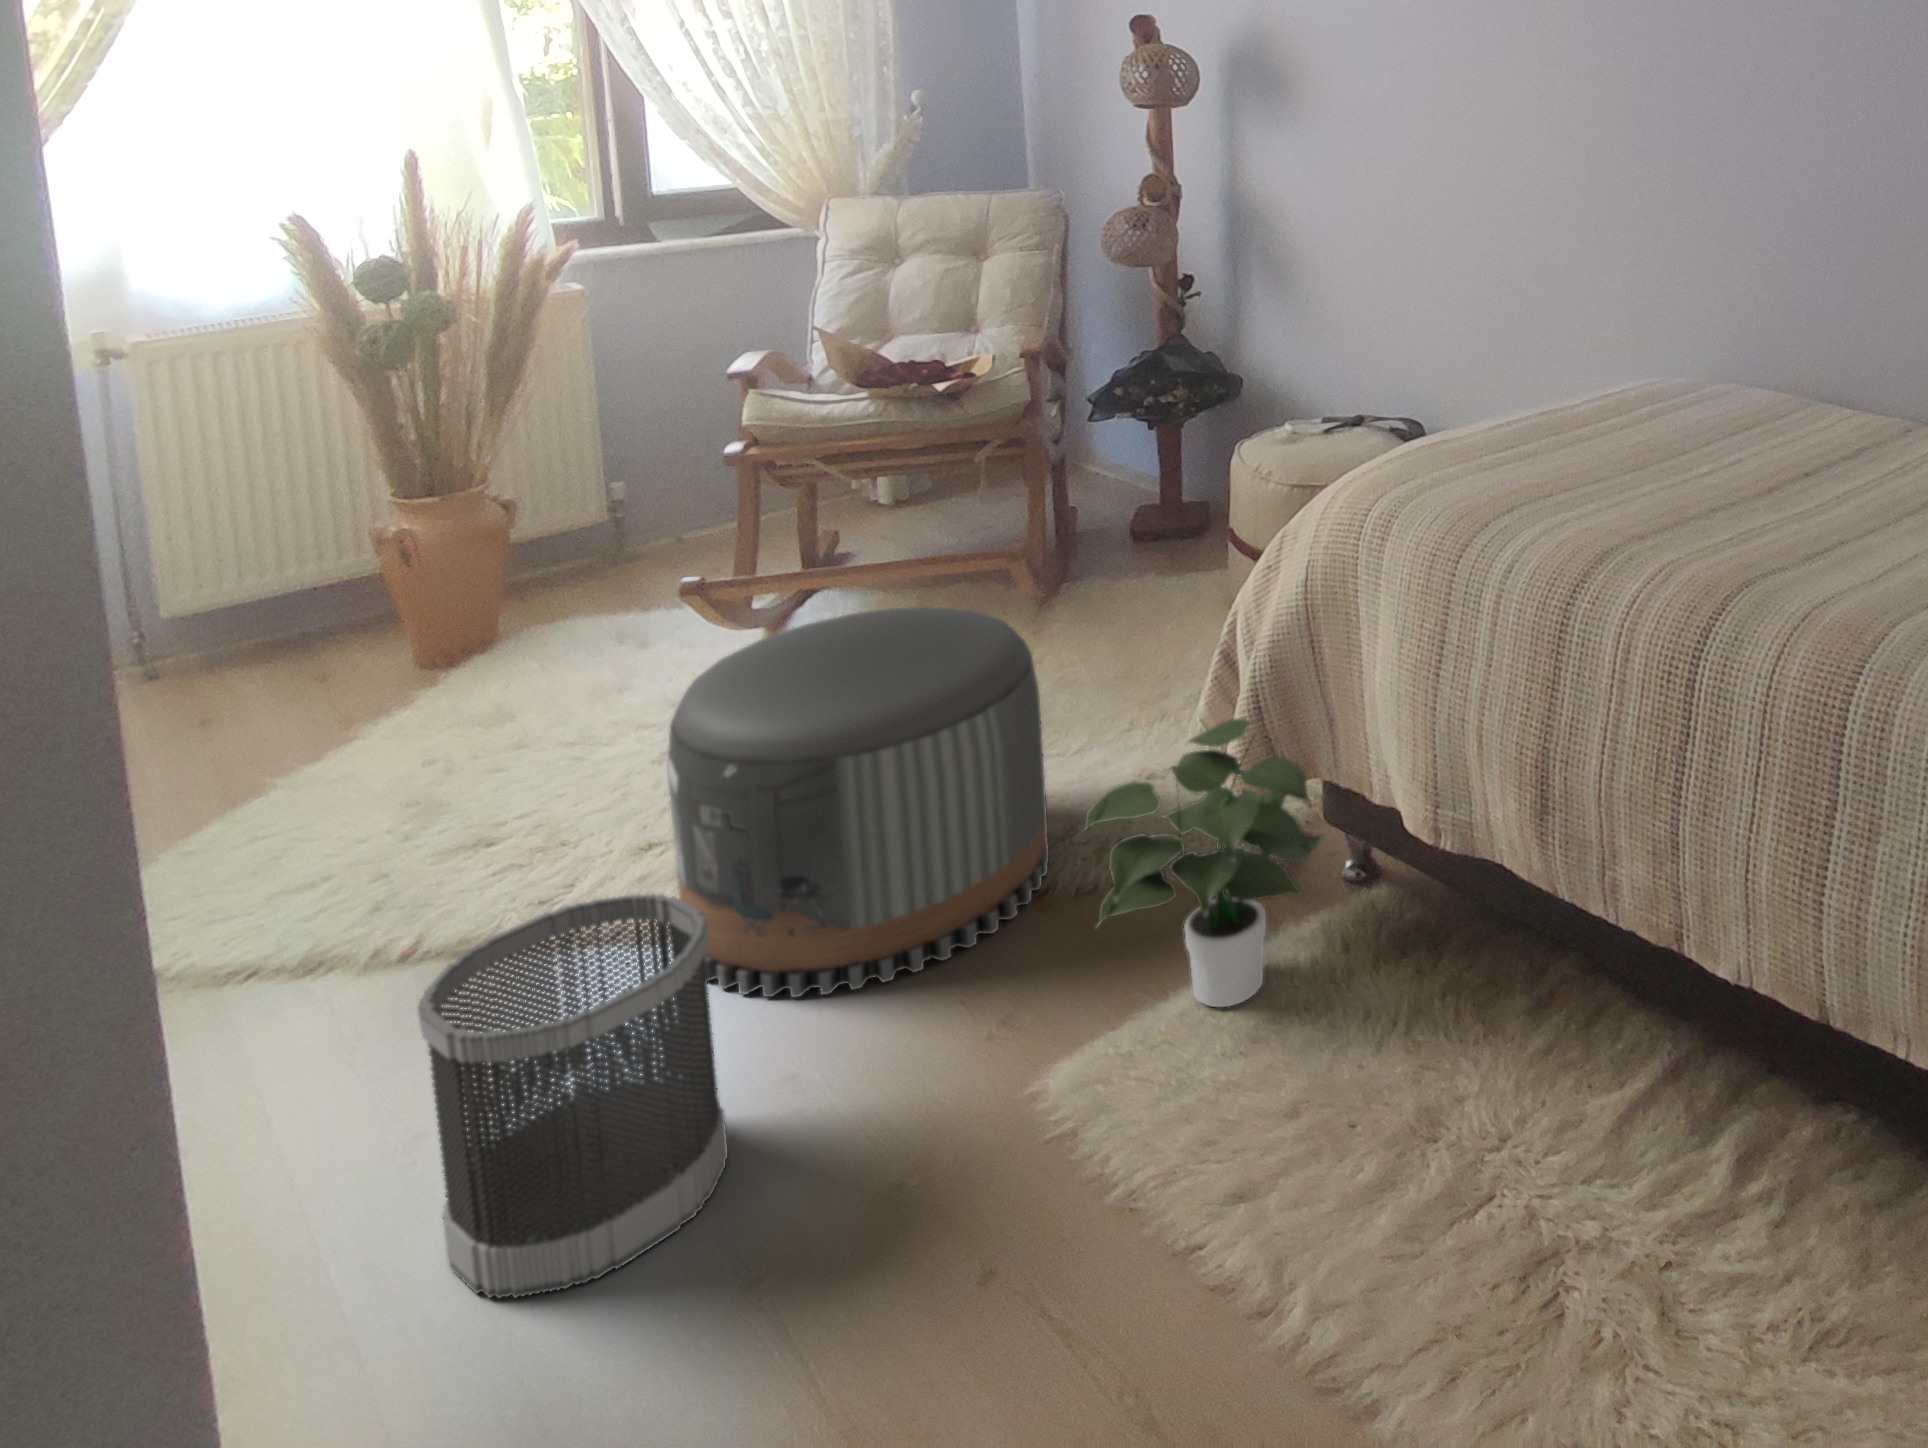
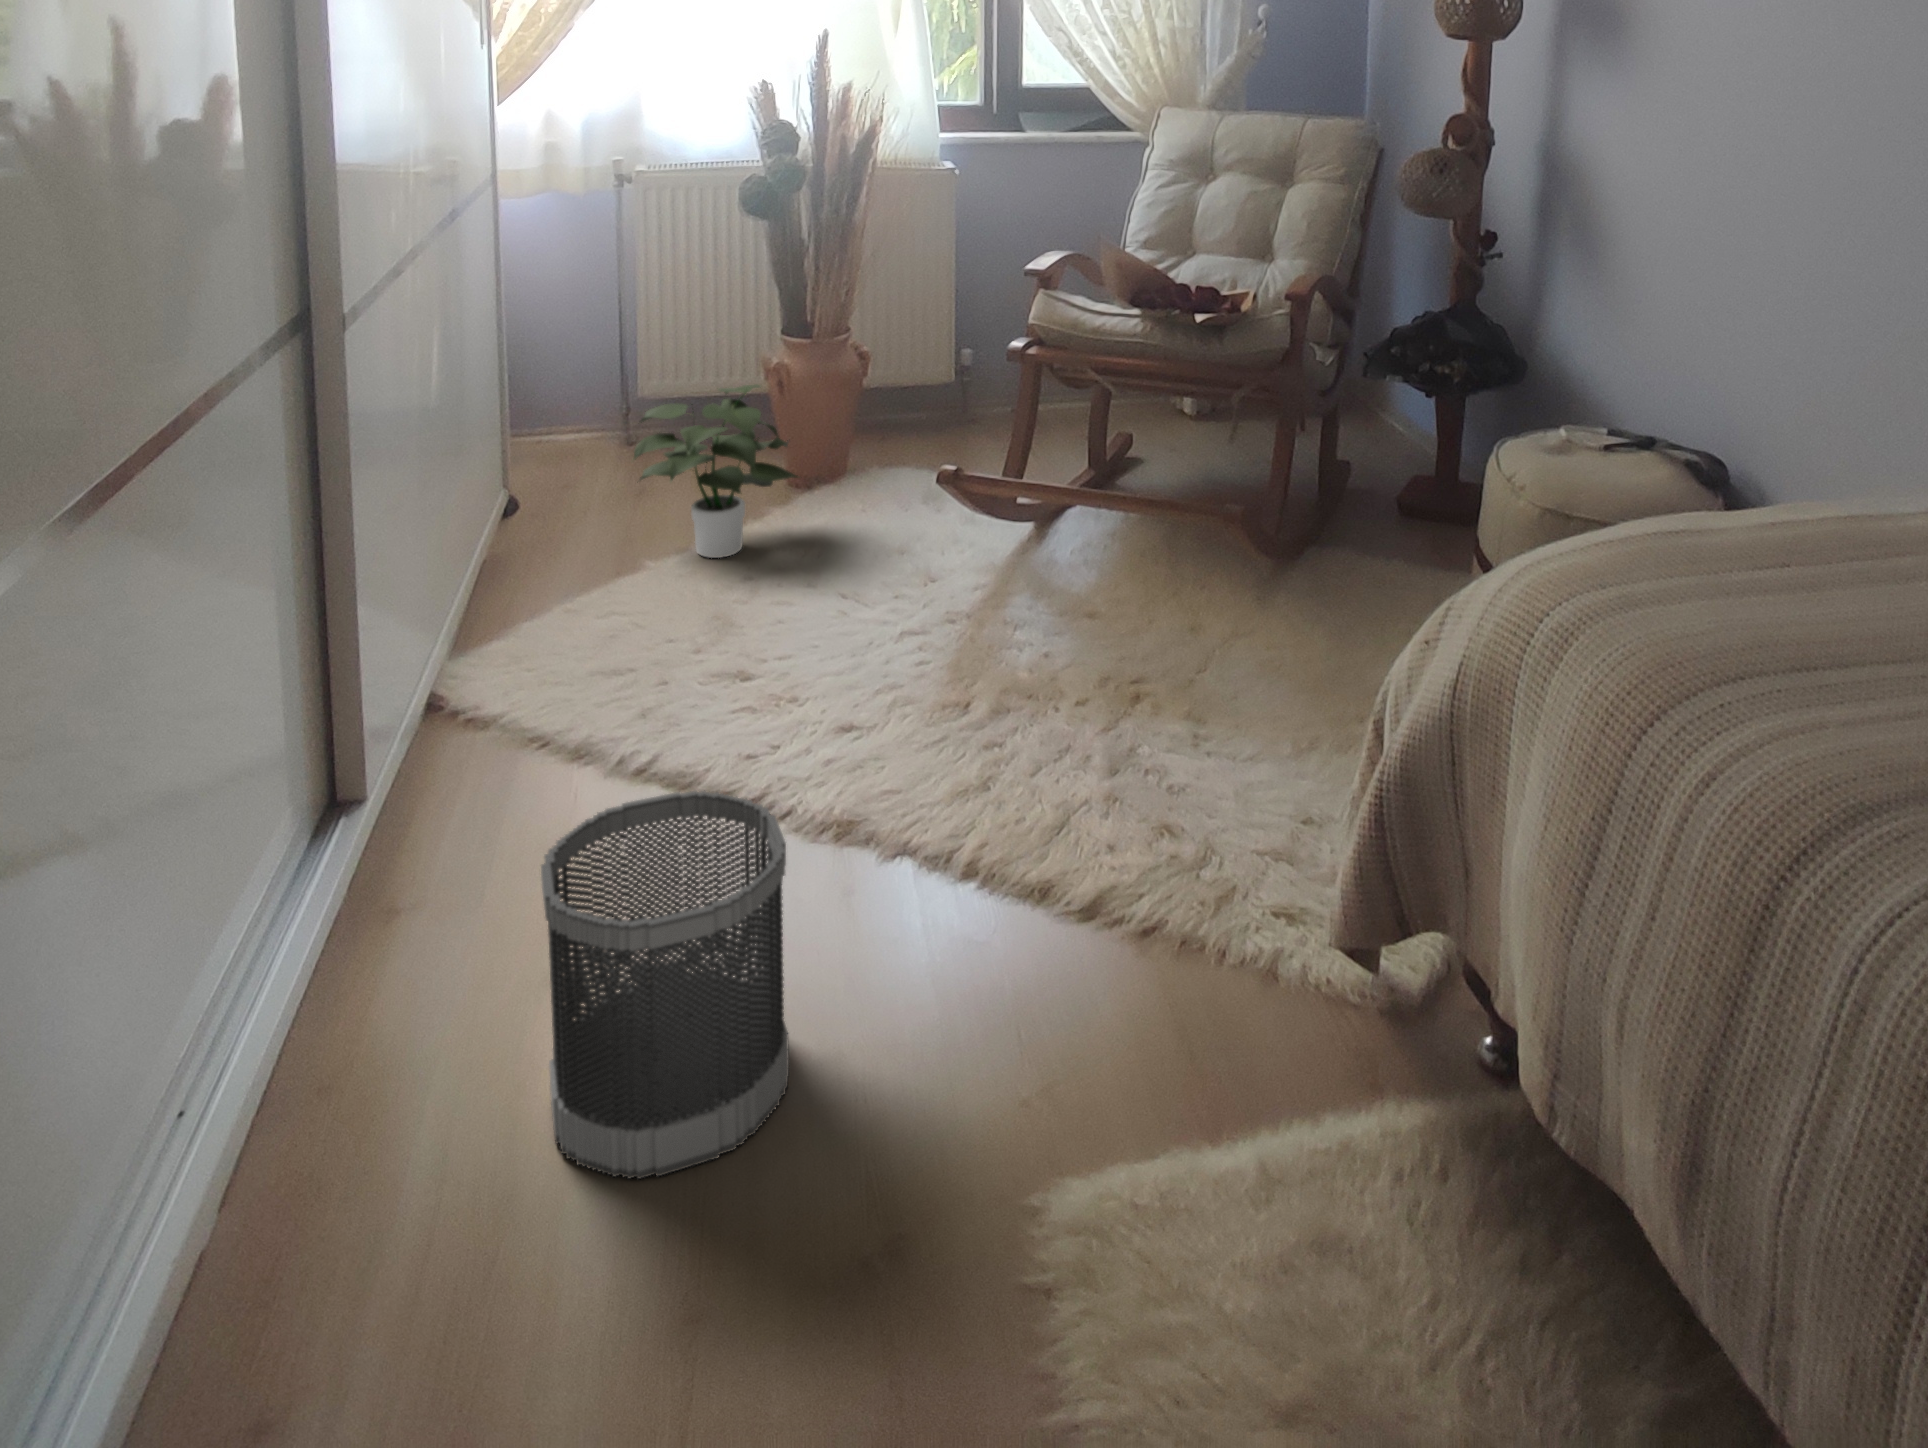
pouf: present [667,607,1049,997] -> none [840,547,1193,952]
potted plant: present [1080,719,1323,1007] -> present [634,384,798,558]

